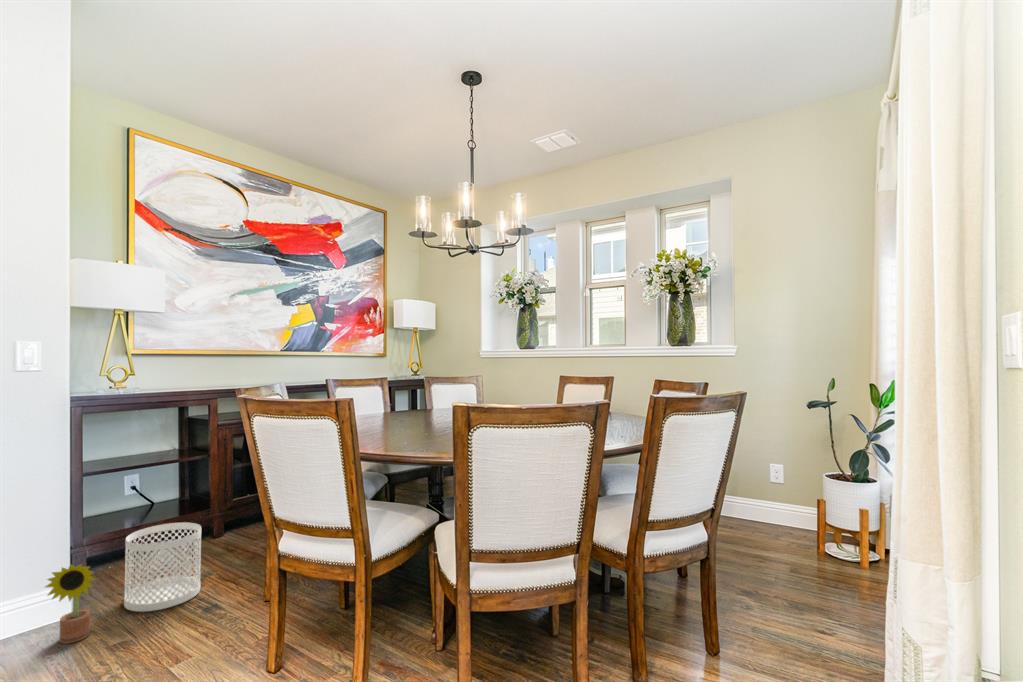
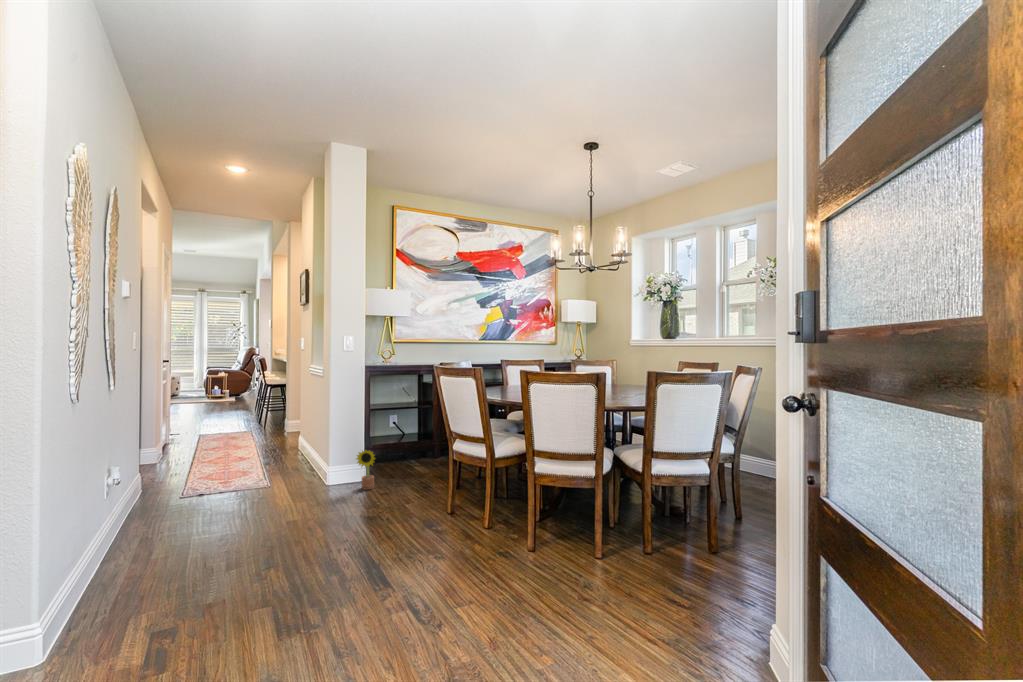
waste basket: present [124,522,201,612] -> none [389,440,426,484]

